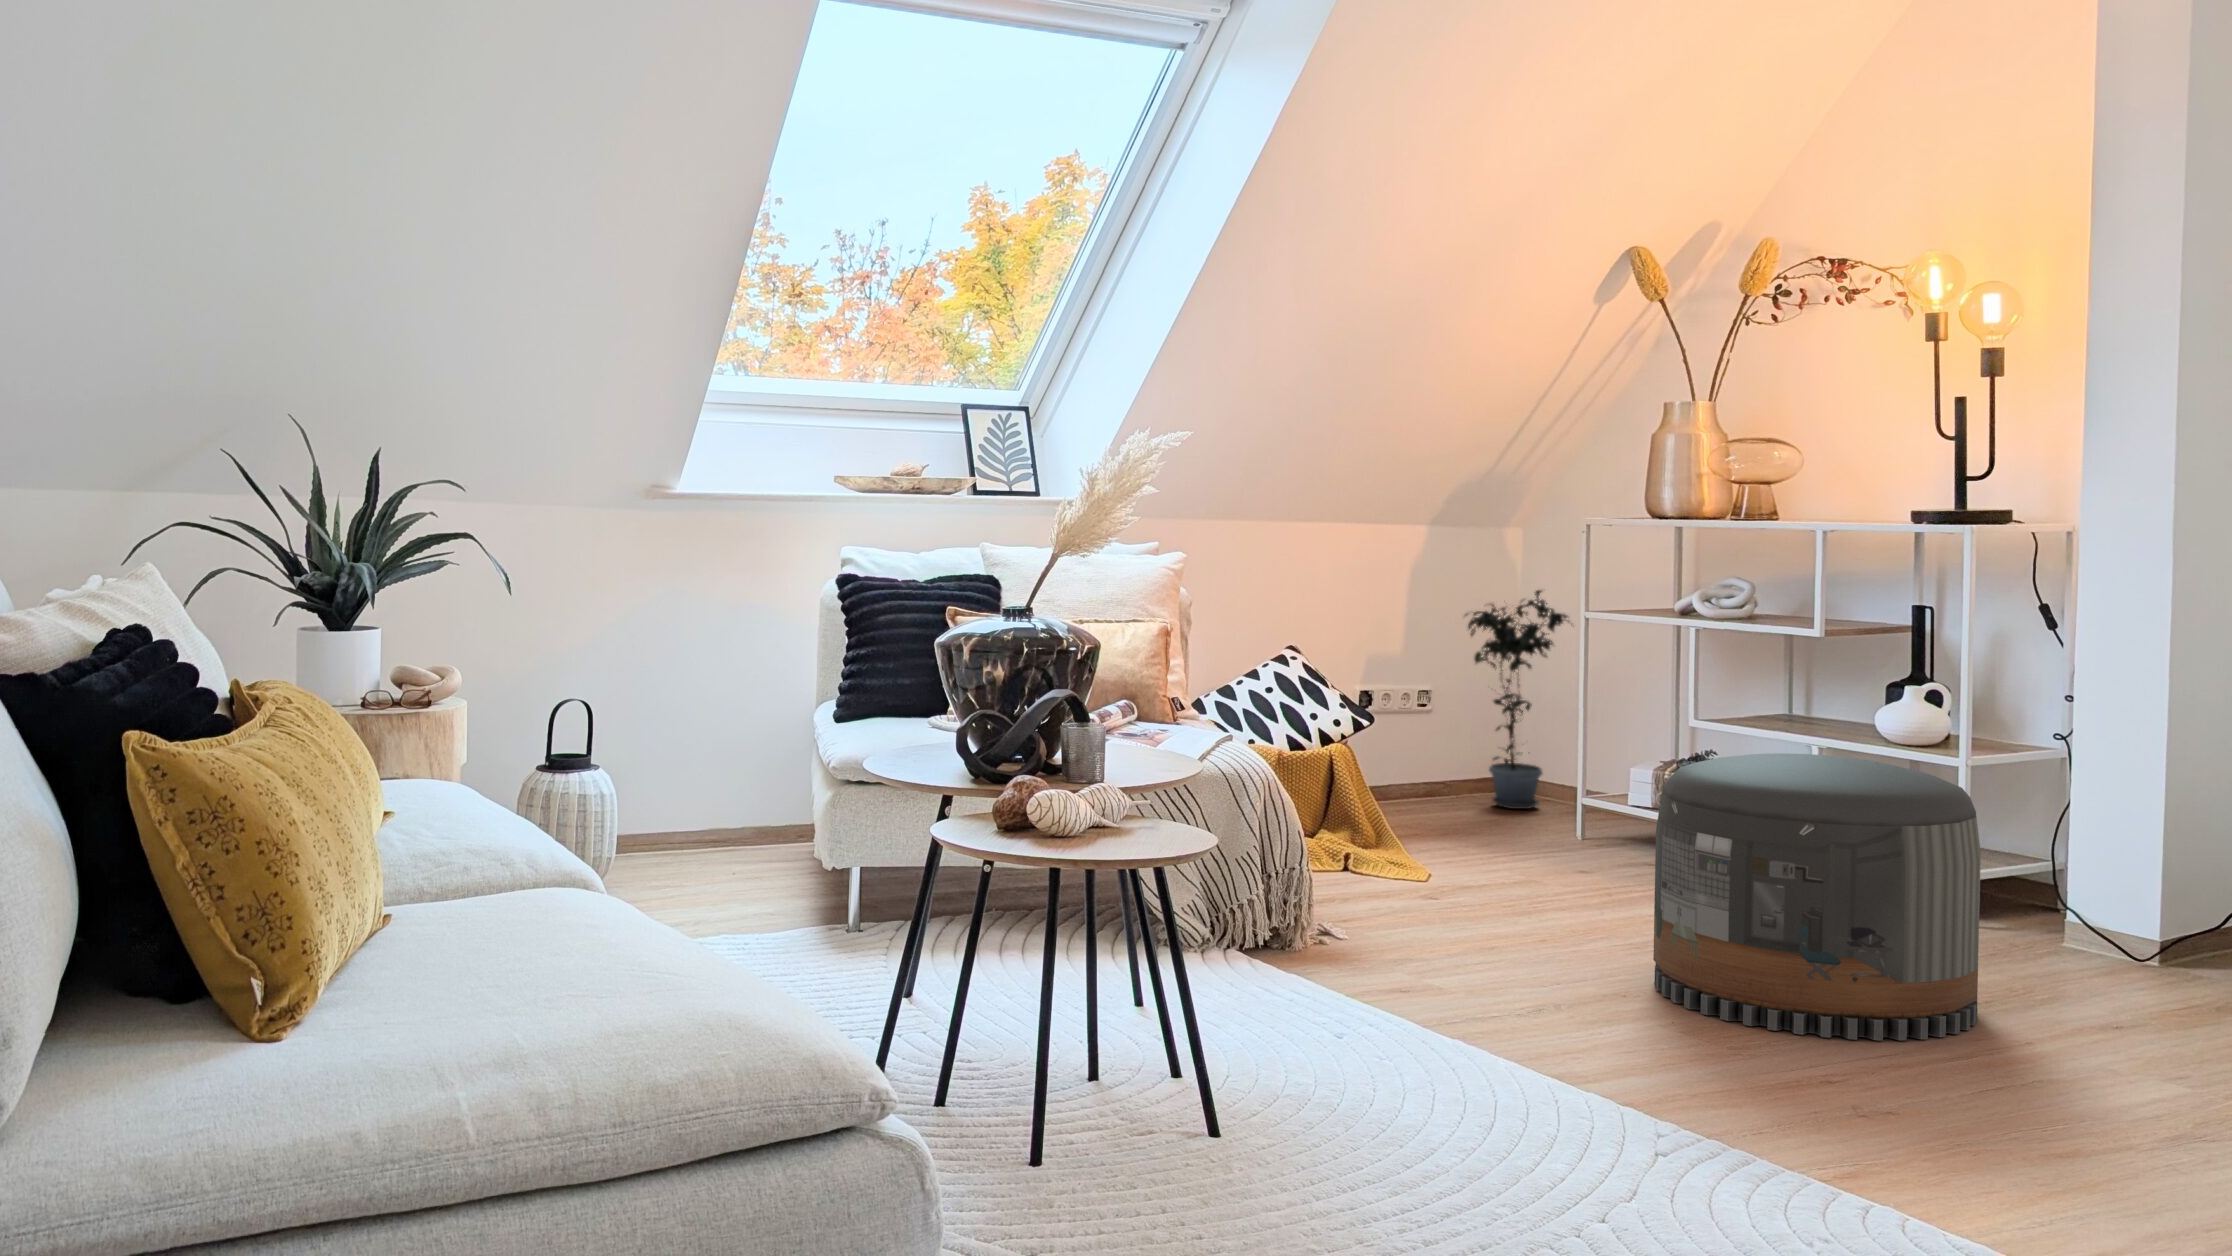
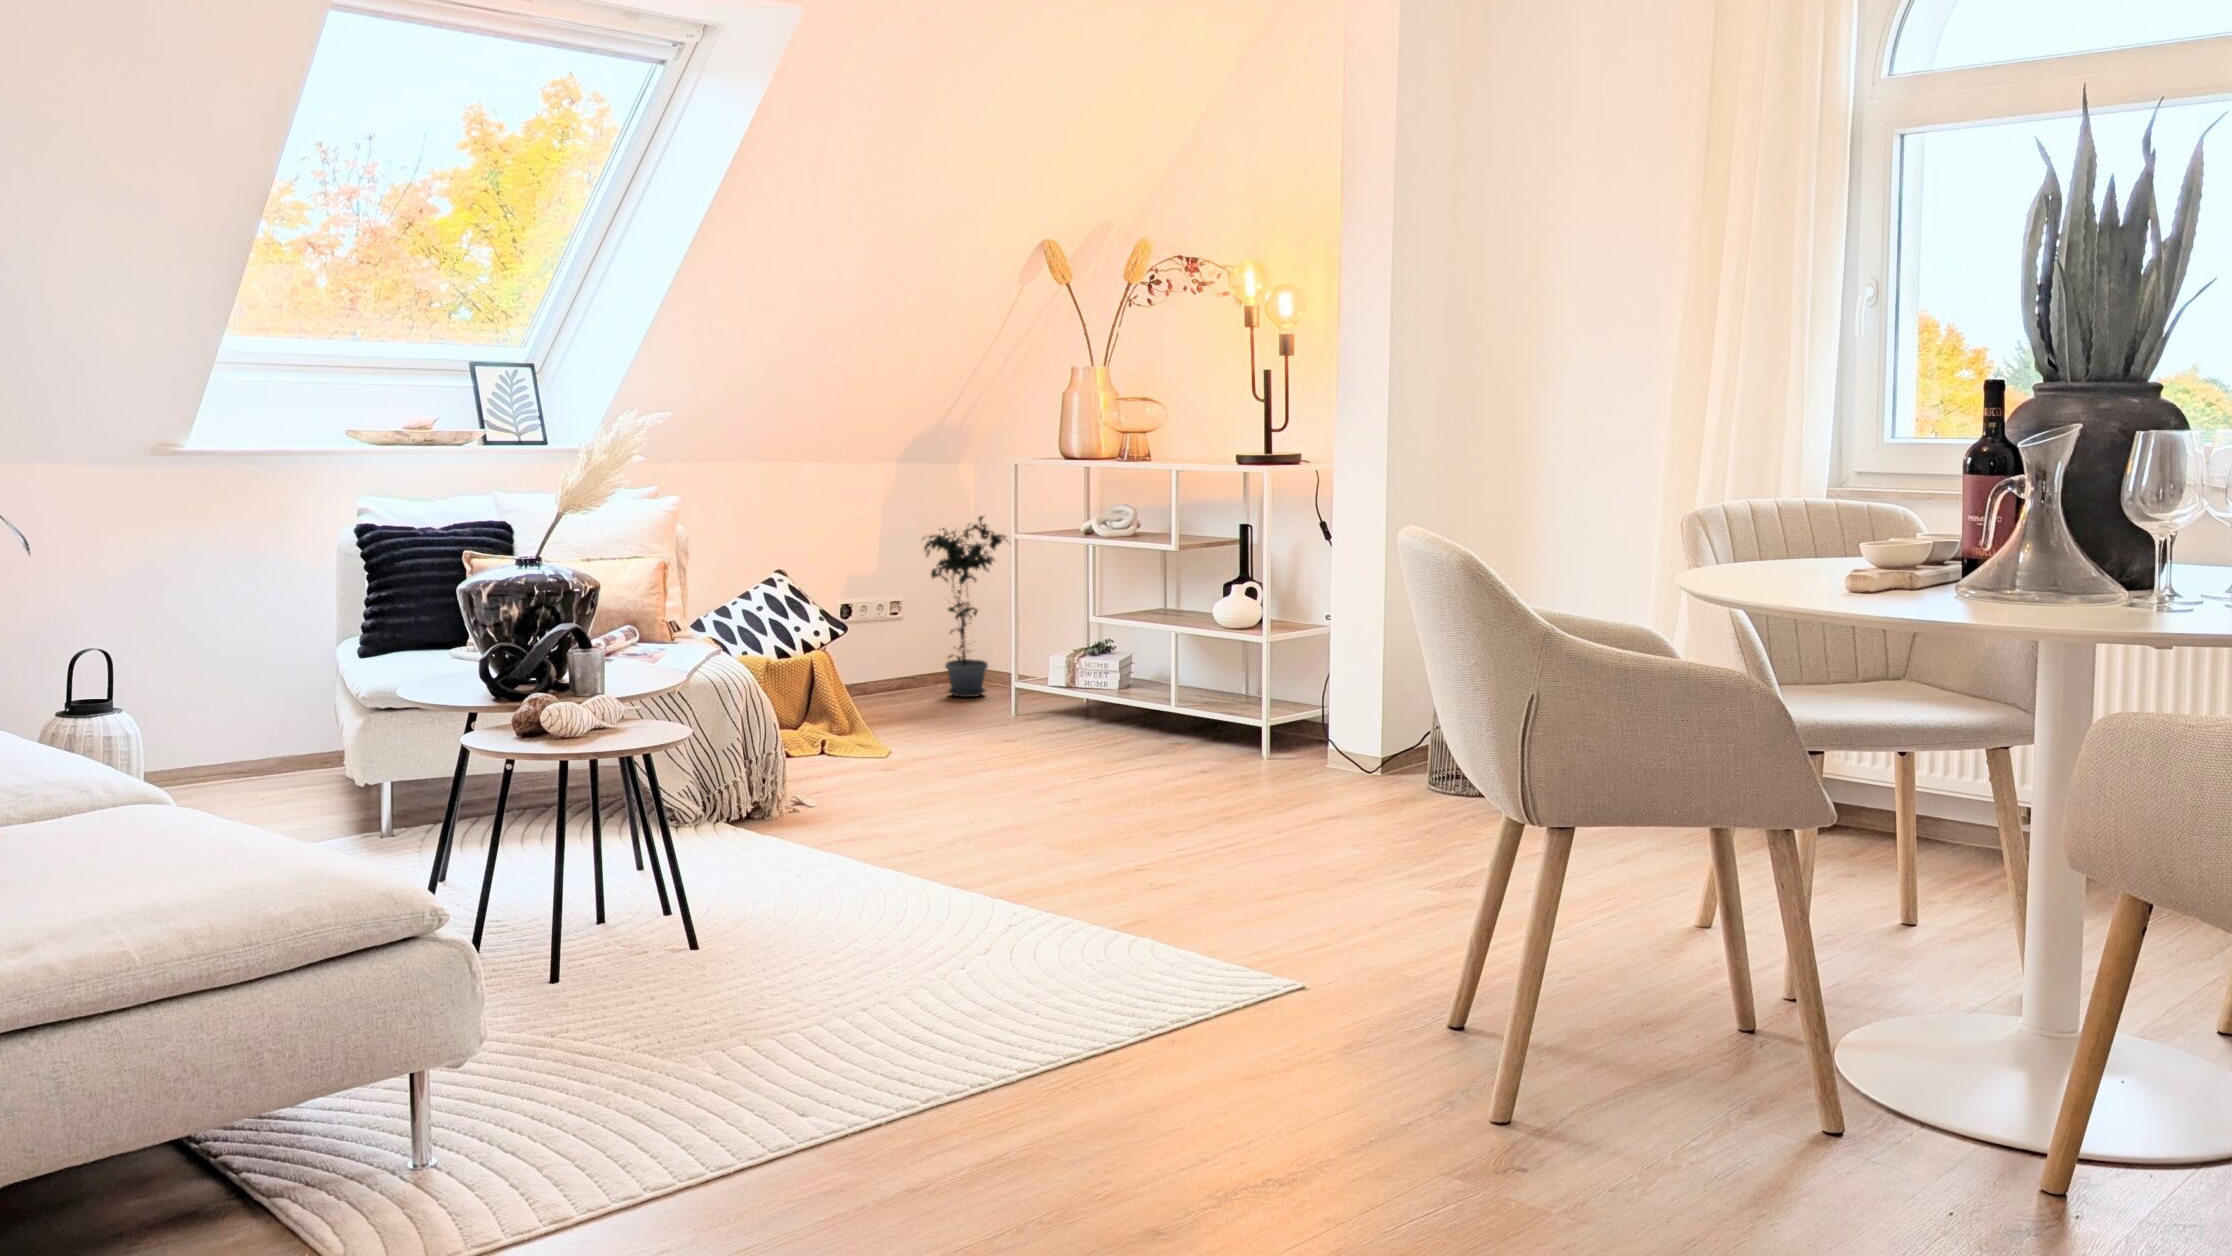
pouf: present [1653,753,1981,1040] -> none [1041,642,1260,845]

